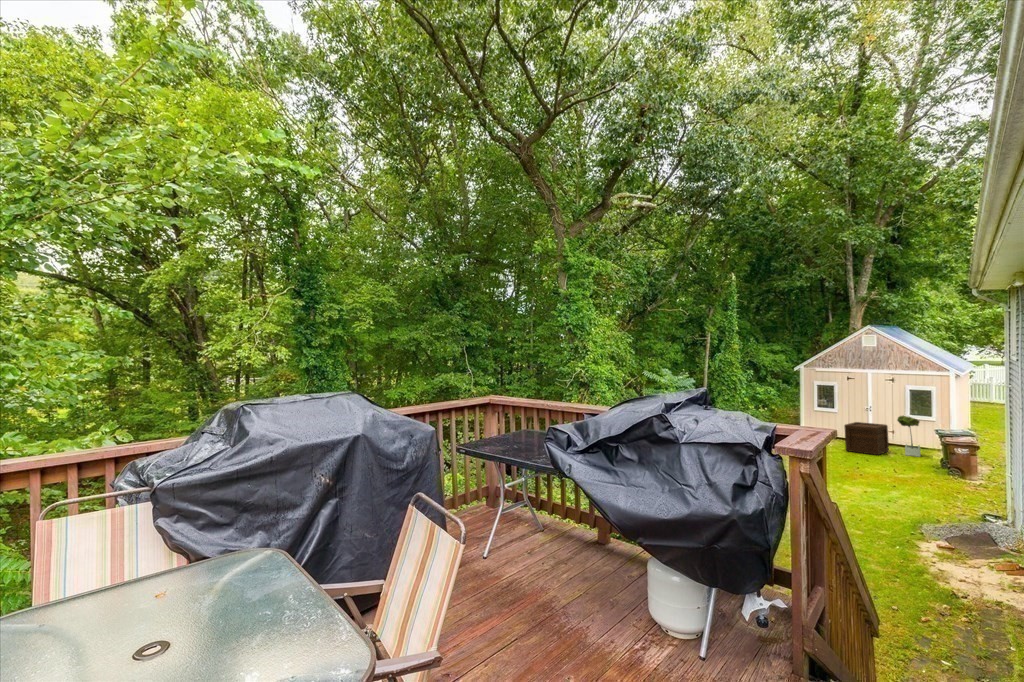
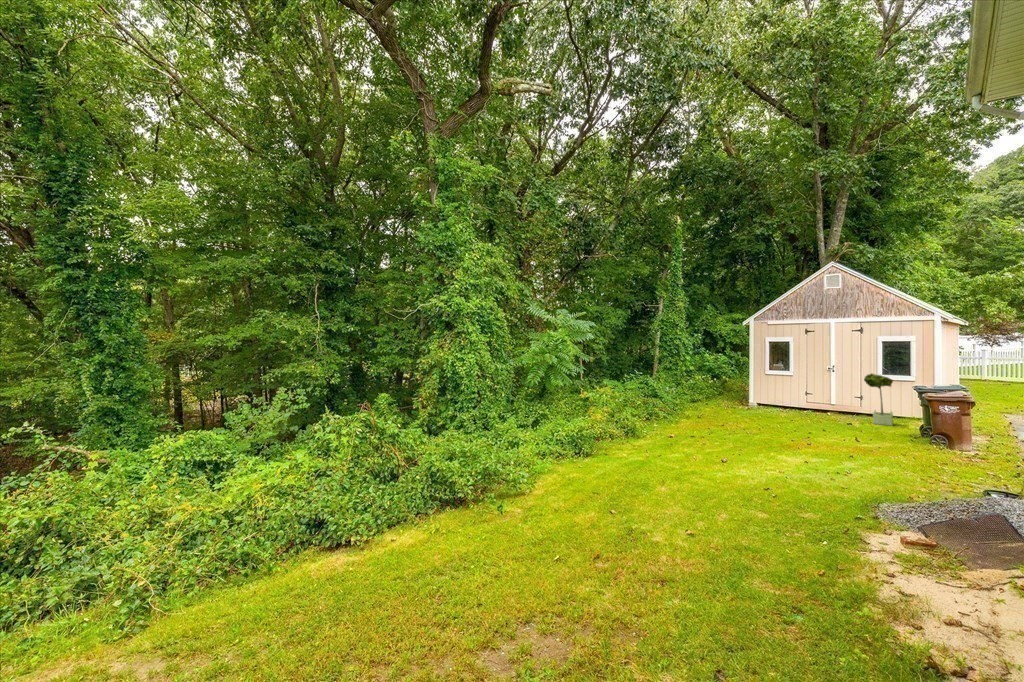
wooden crate: present [844,422,889,455] -> none [797,384,853,423]

